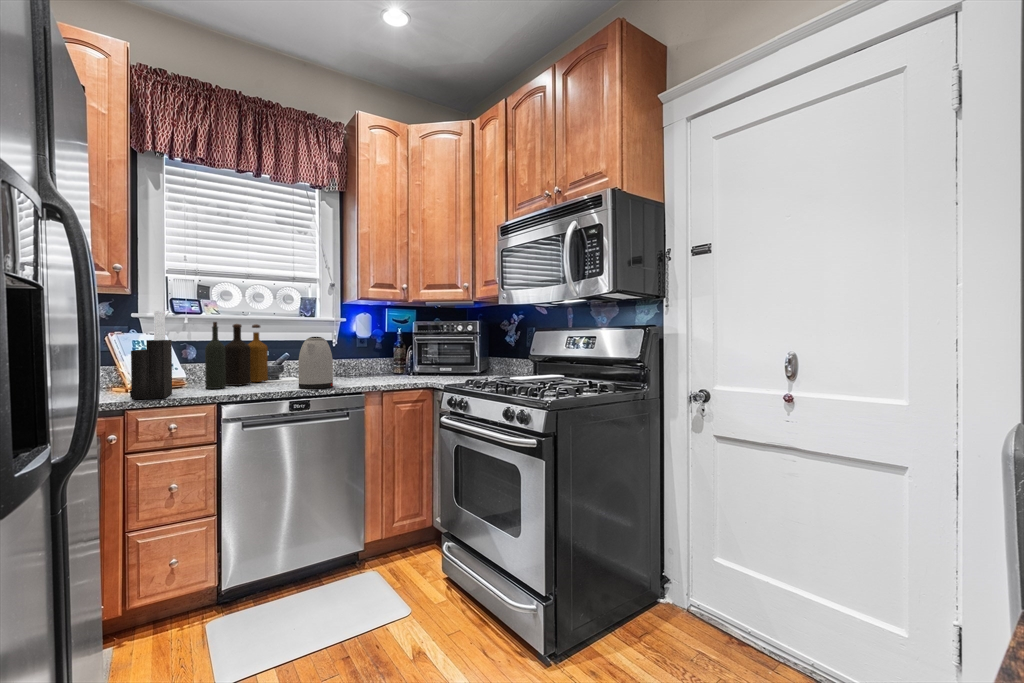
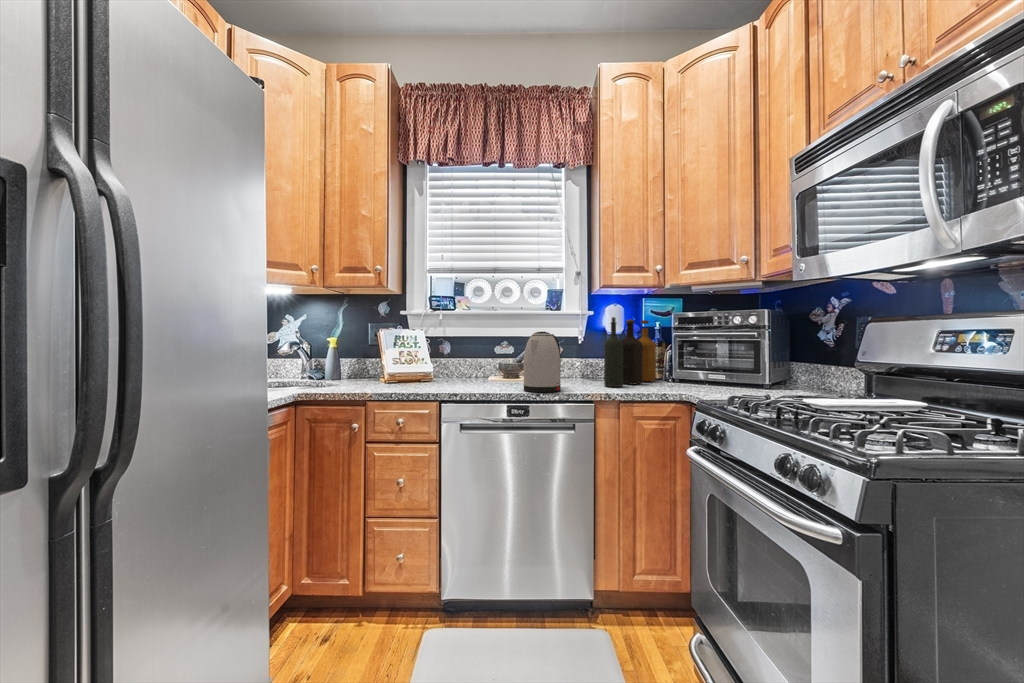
knife block: present [130,311,172,400] -> none [369,306,410,393]
bottle: present [205,322,268,389] -> present [604,317,656,387]

